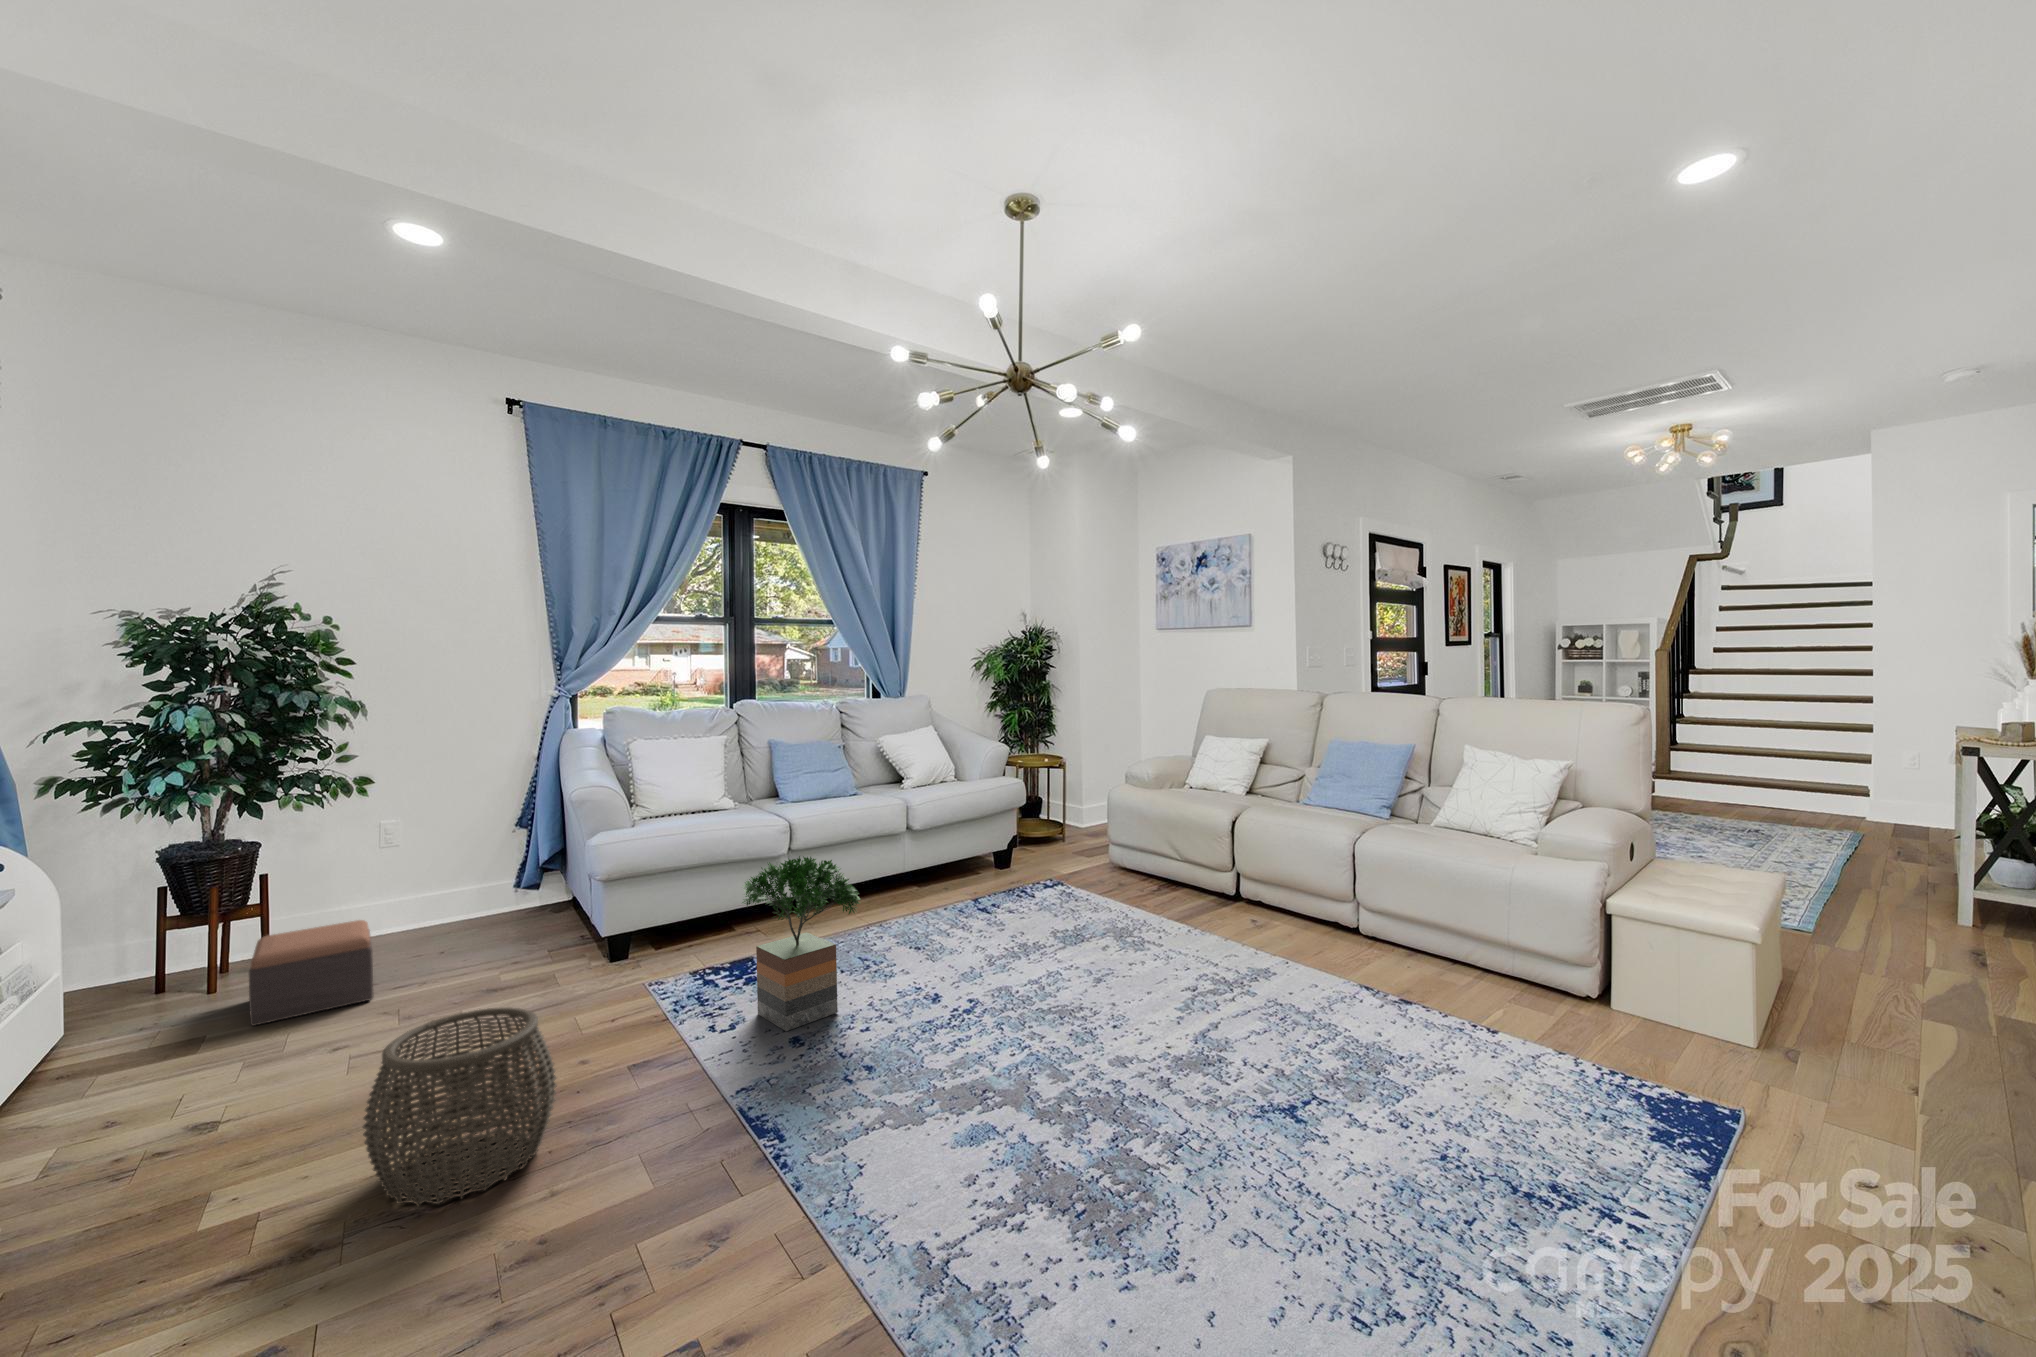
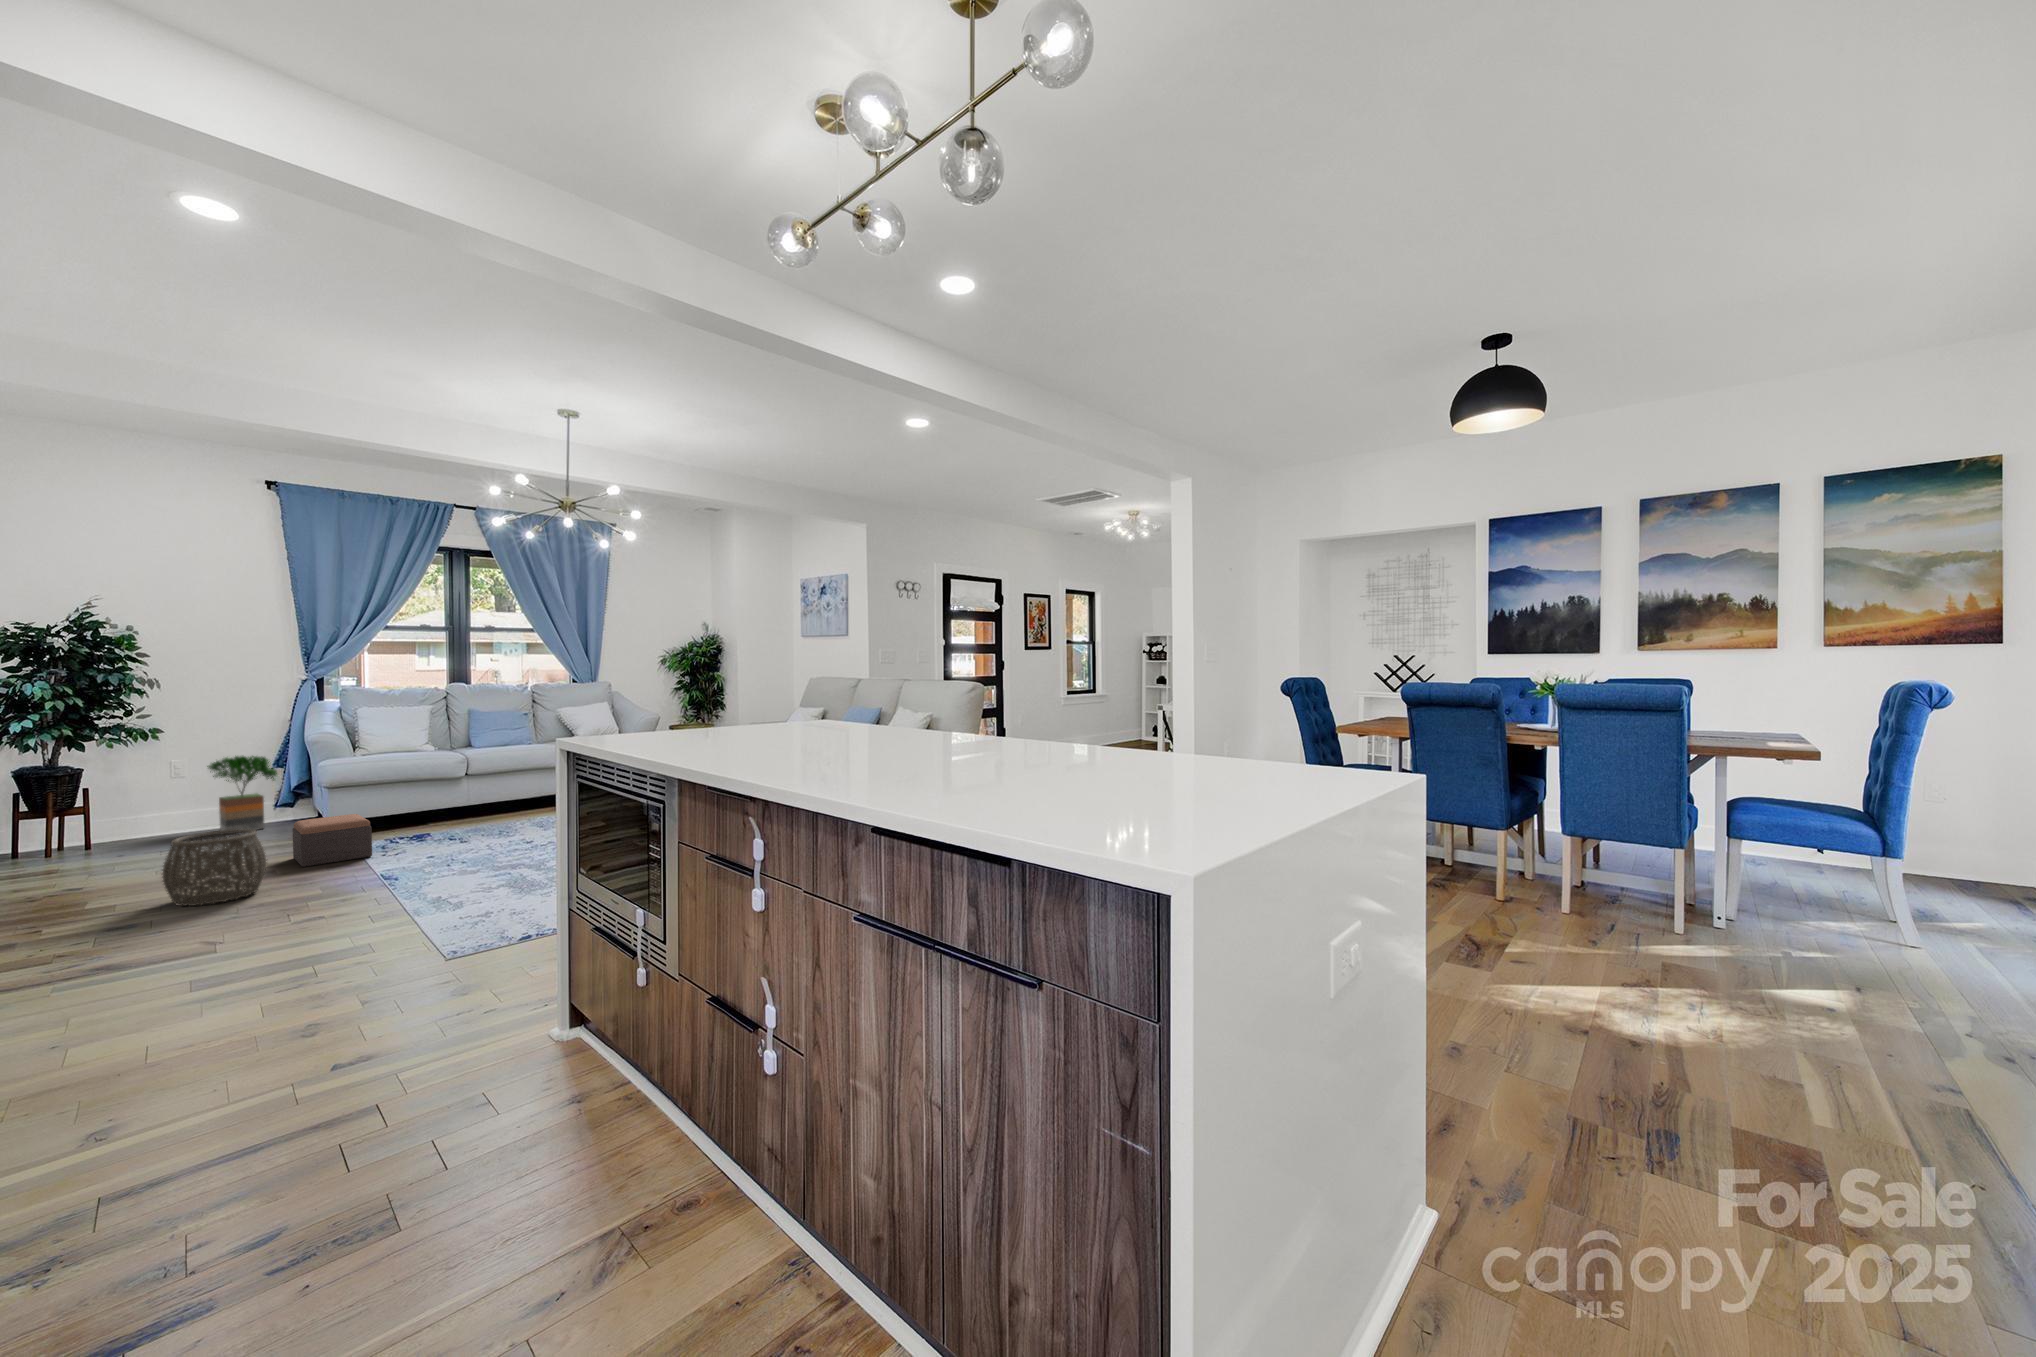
potted tree: present [742,856,860,1031] -> present [207,756,277,831]
footstool: present [249,920,374,1026] -> present [293,814,372,867]

